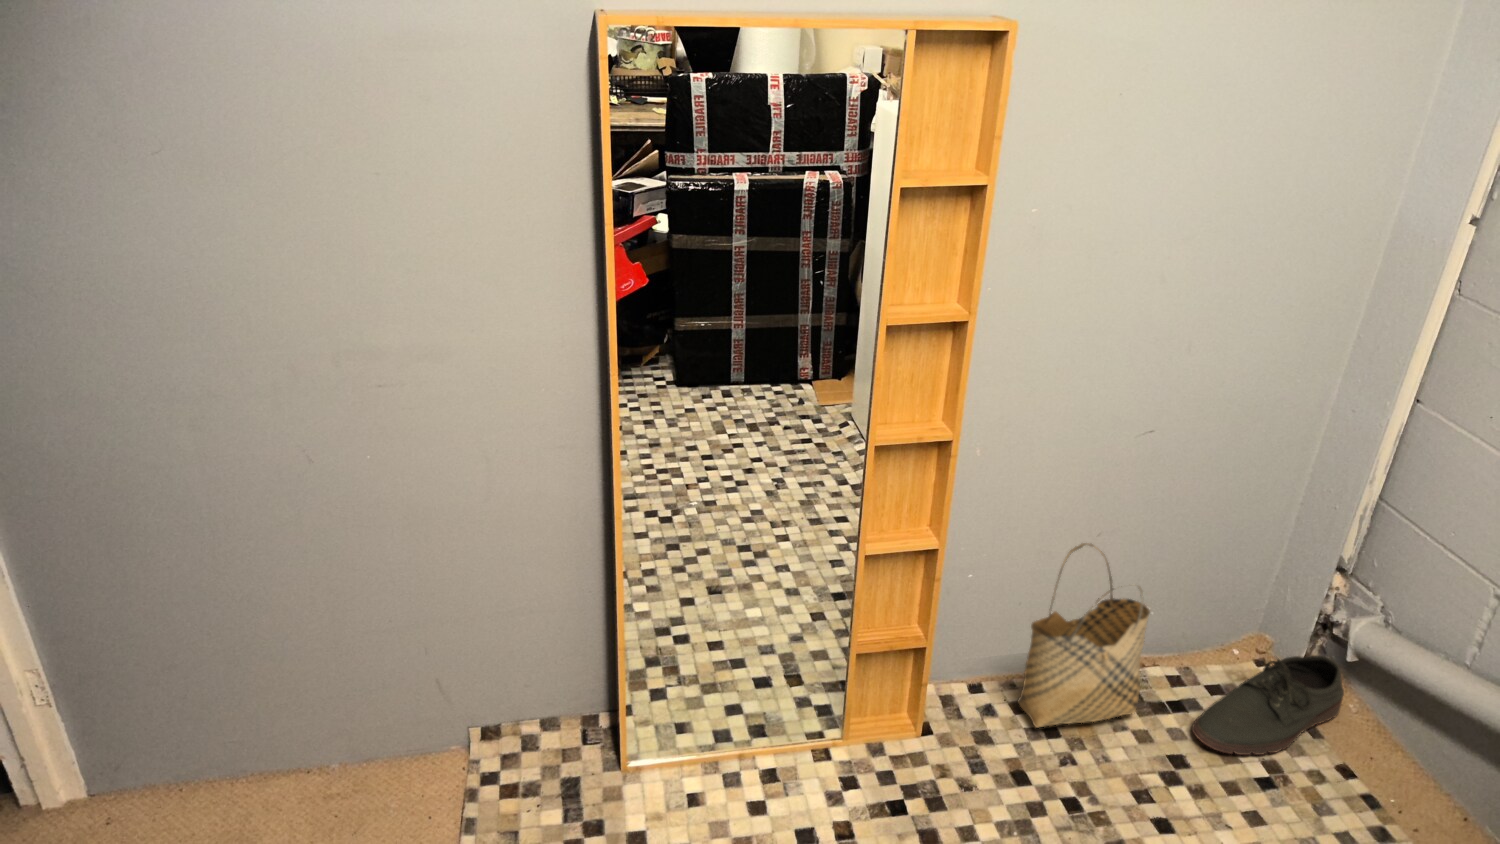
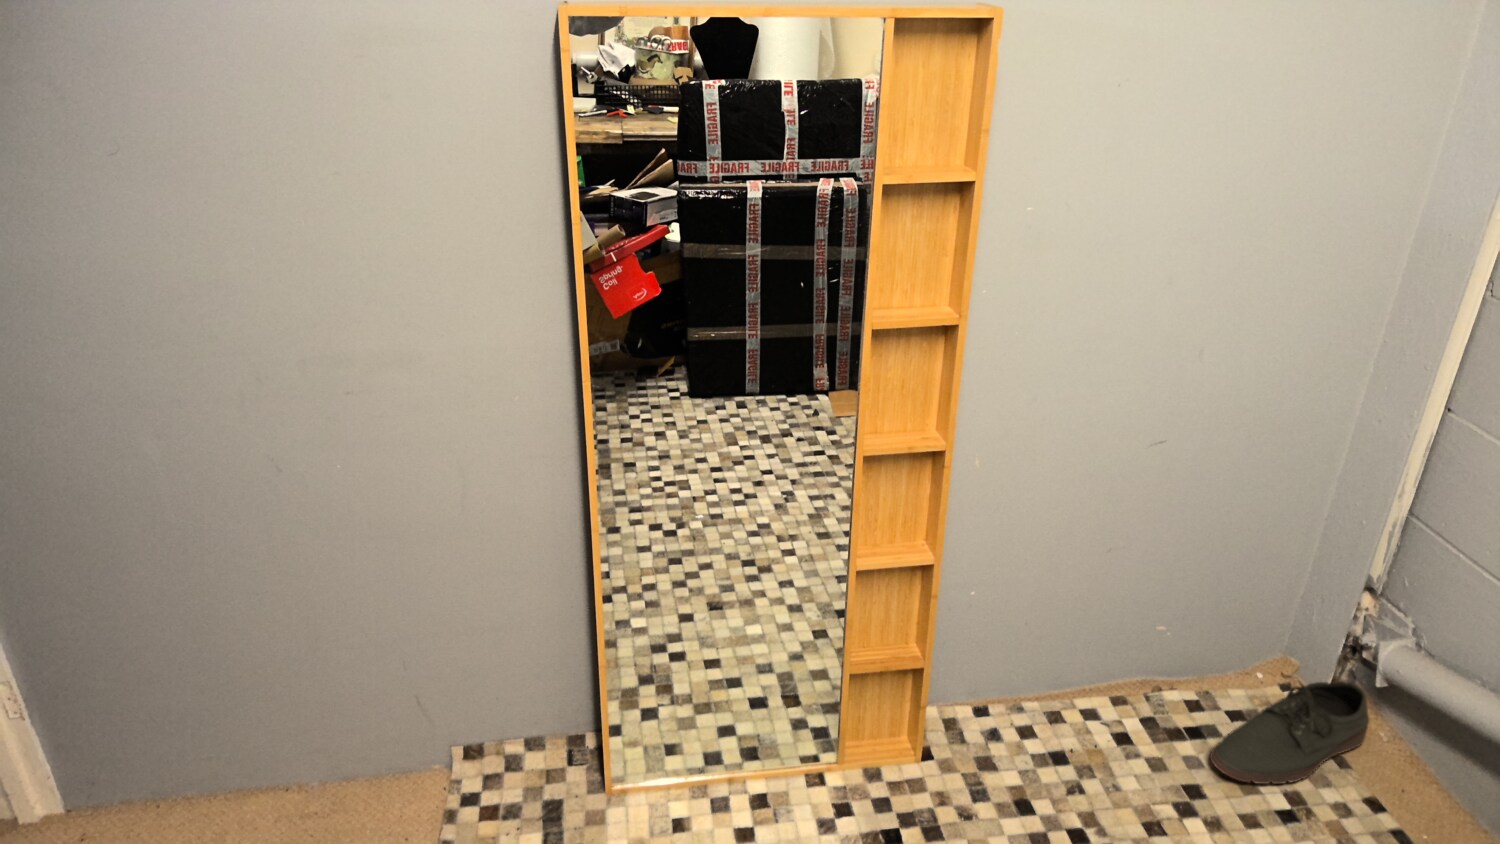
woven basket: present [1018,543,1150,728] -> none [1029,561,1170,754]

